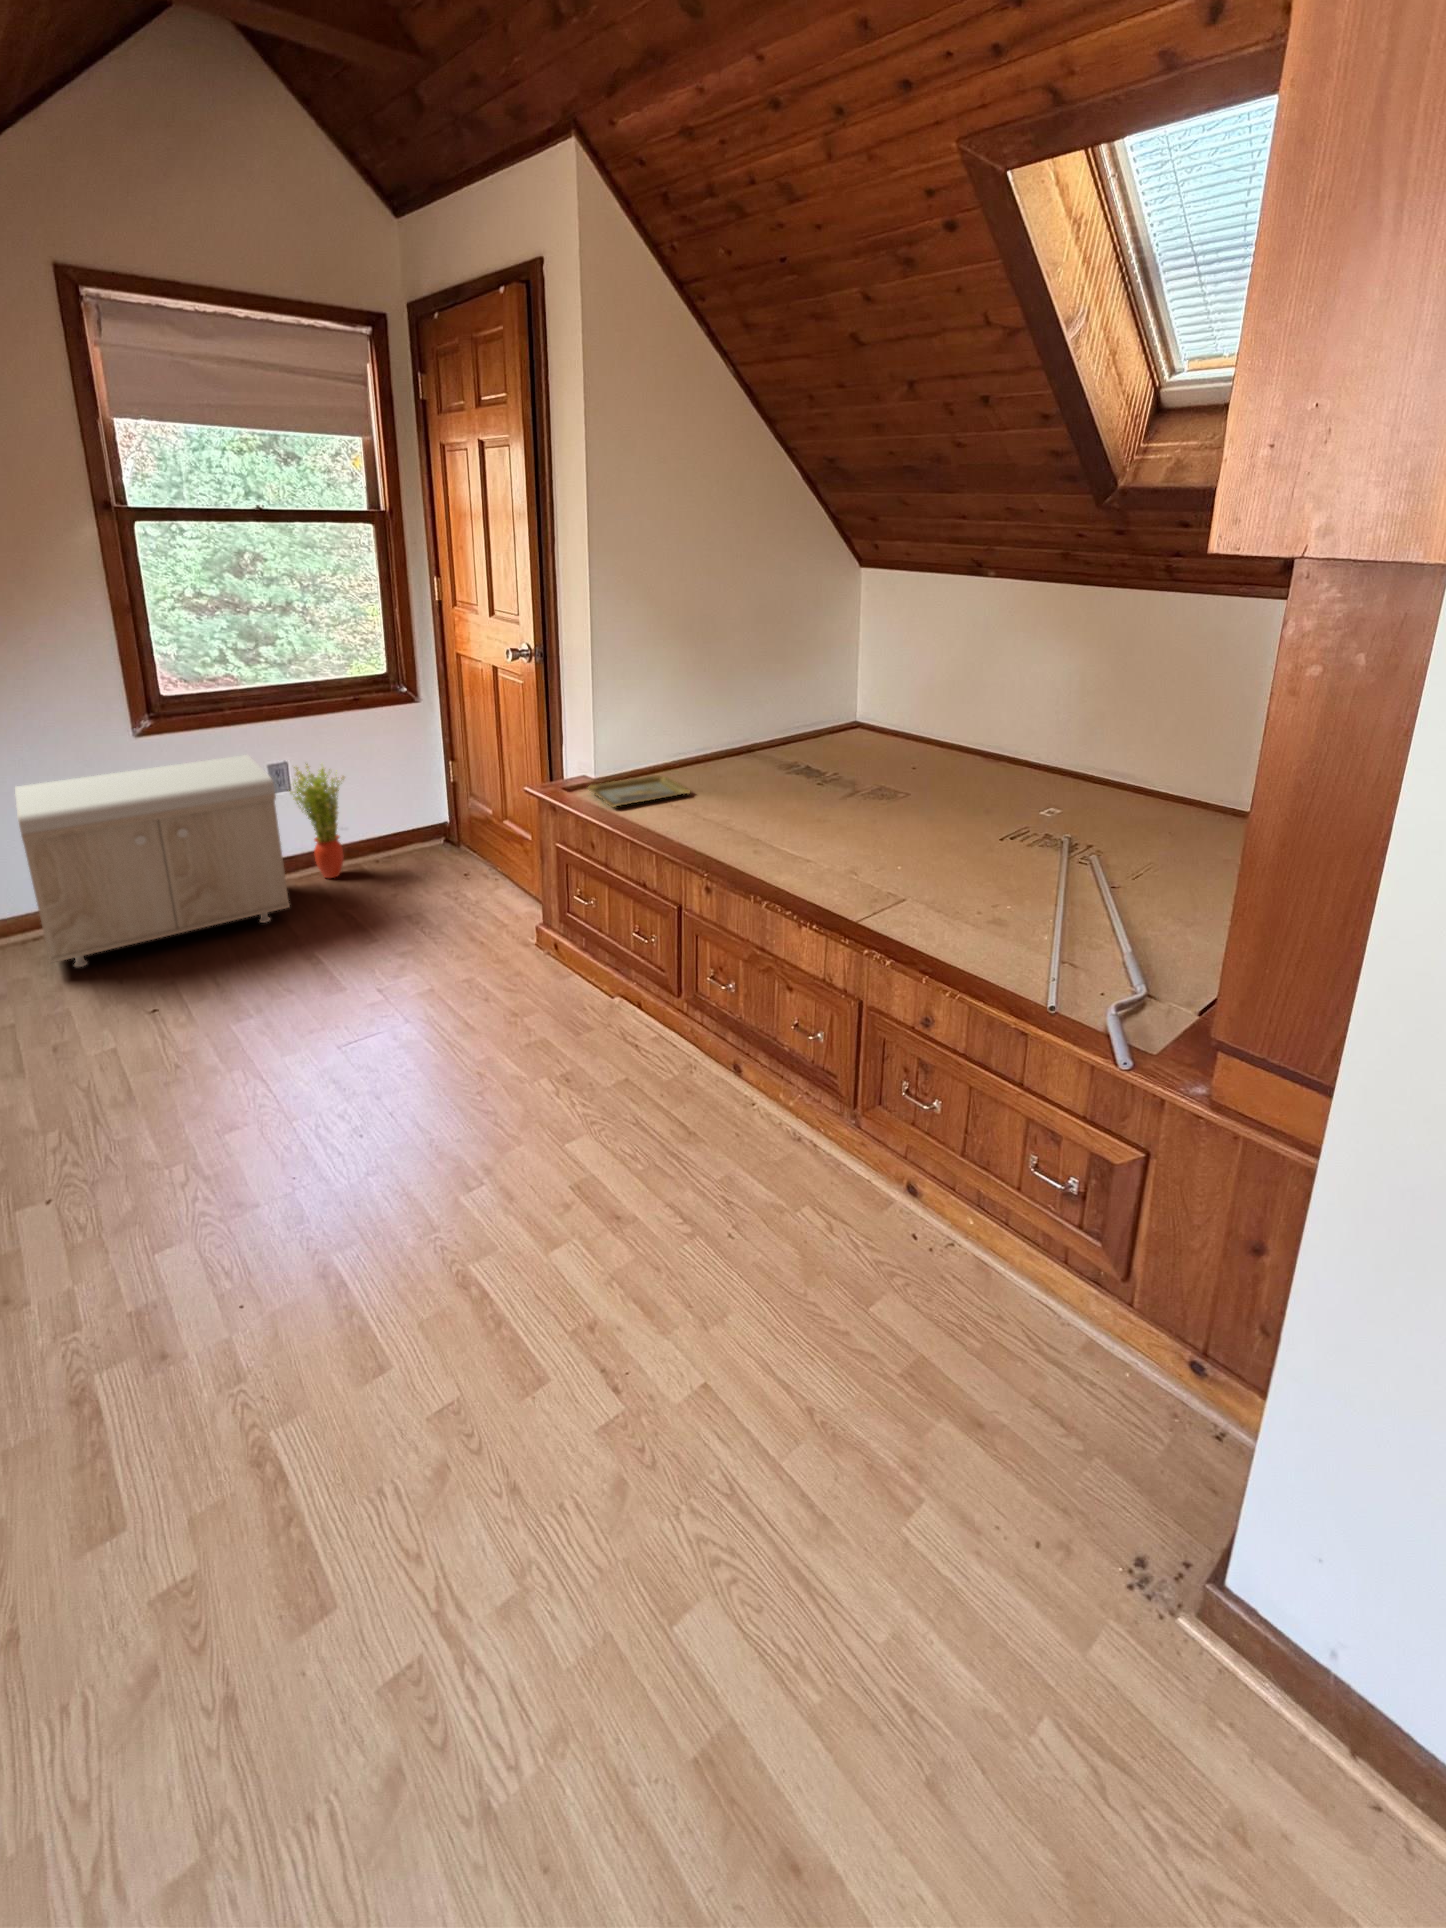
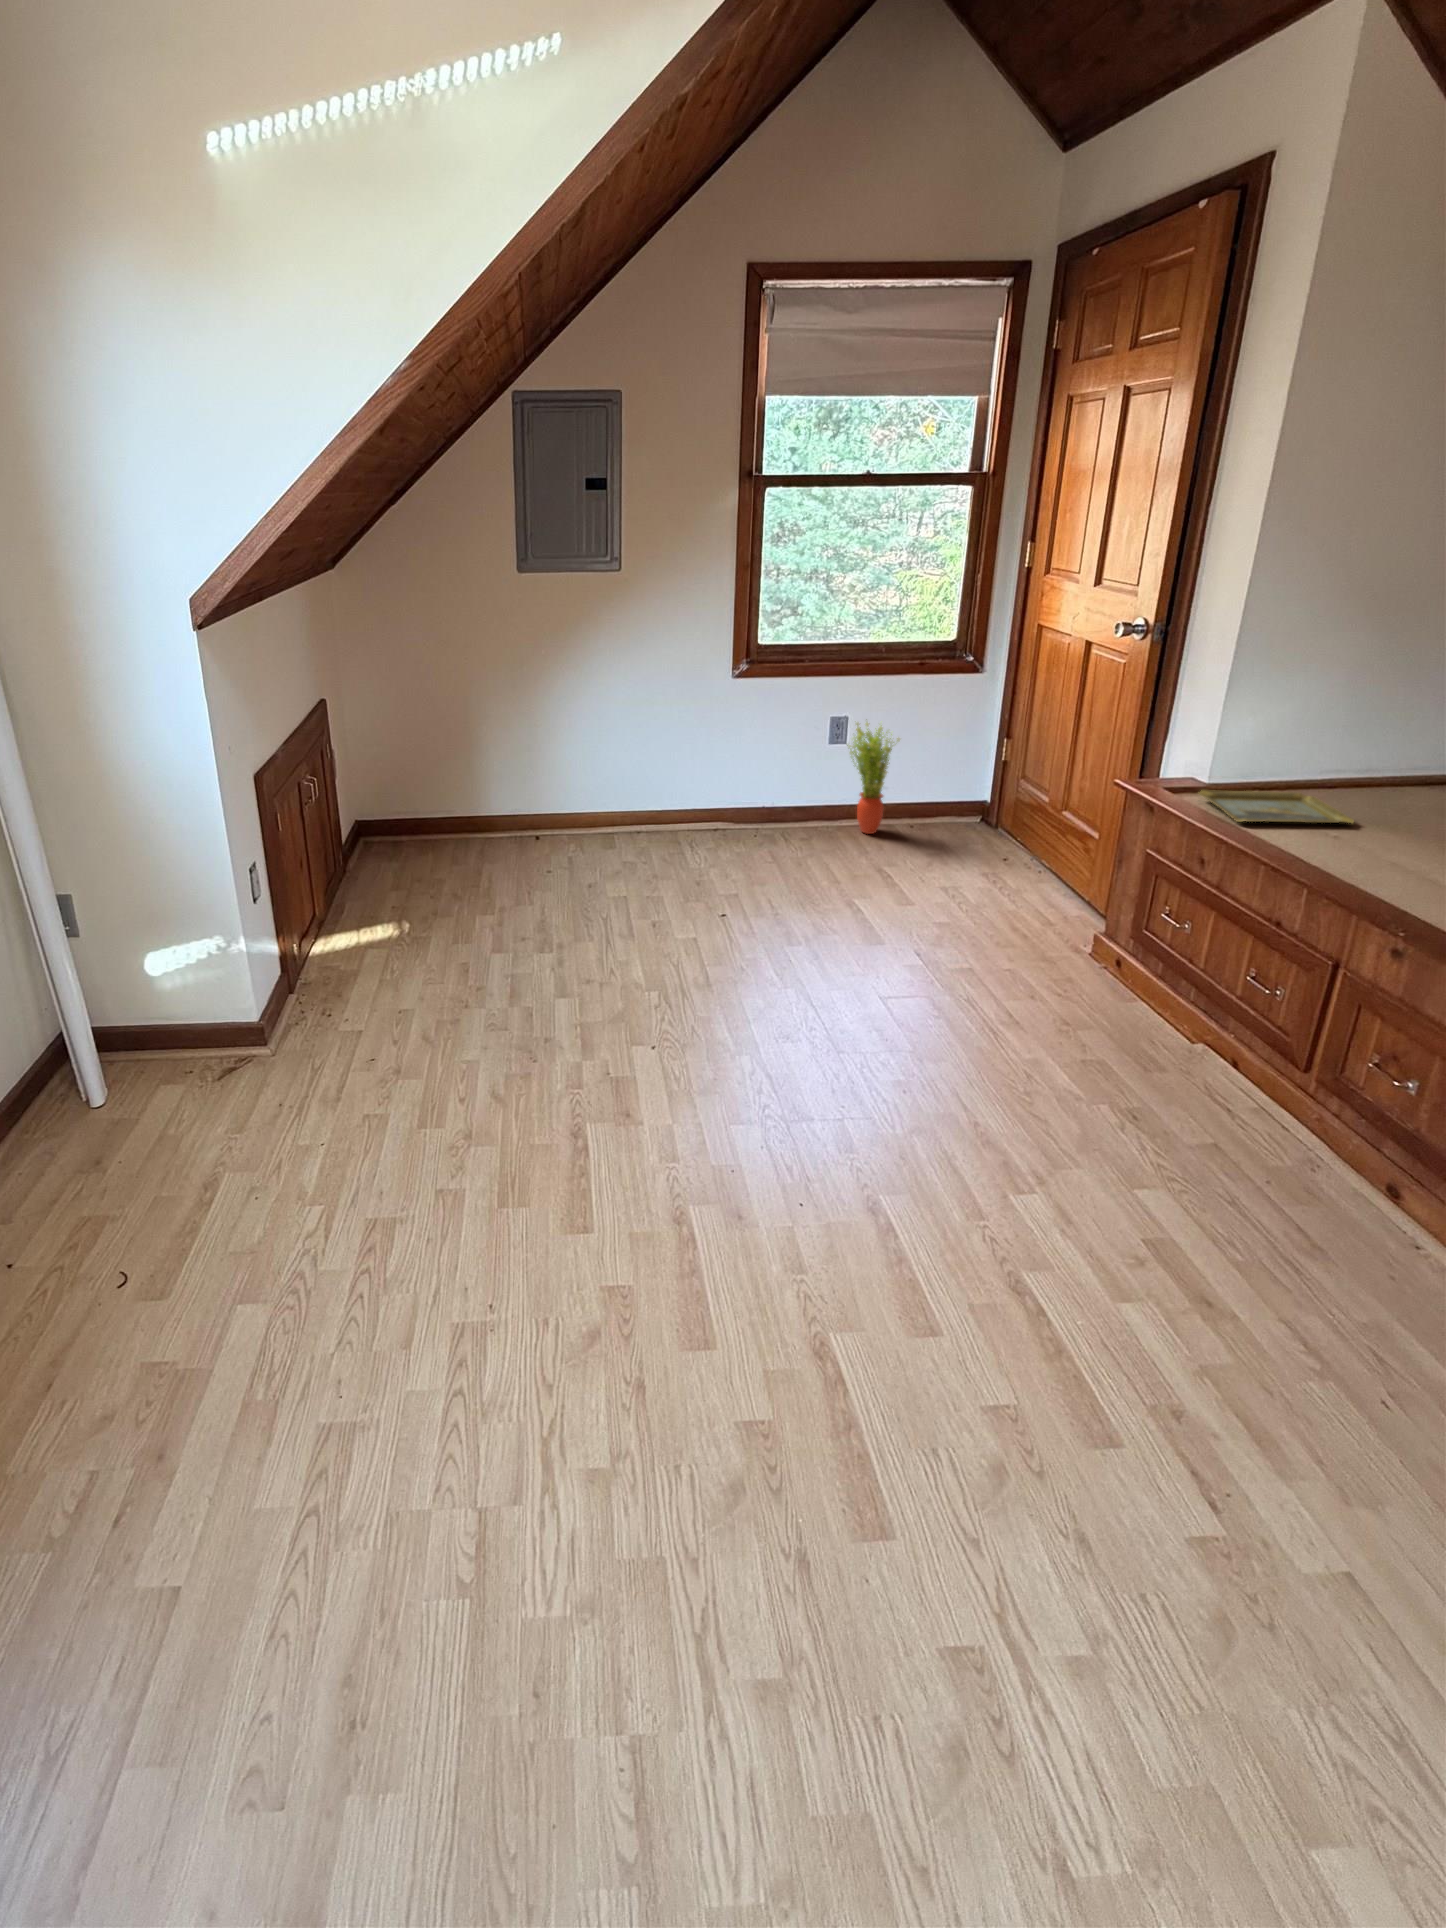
storage bench: present [15,755,290,967] -> none [647,706,845,865]

